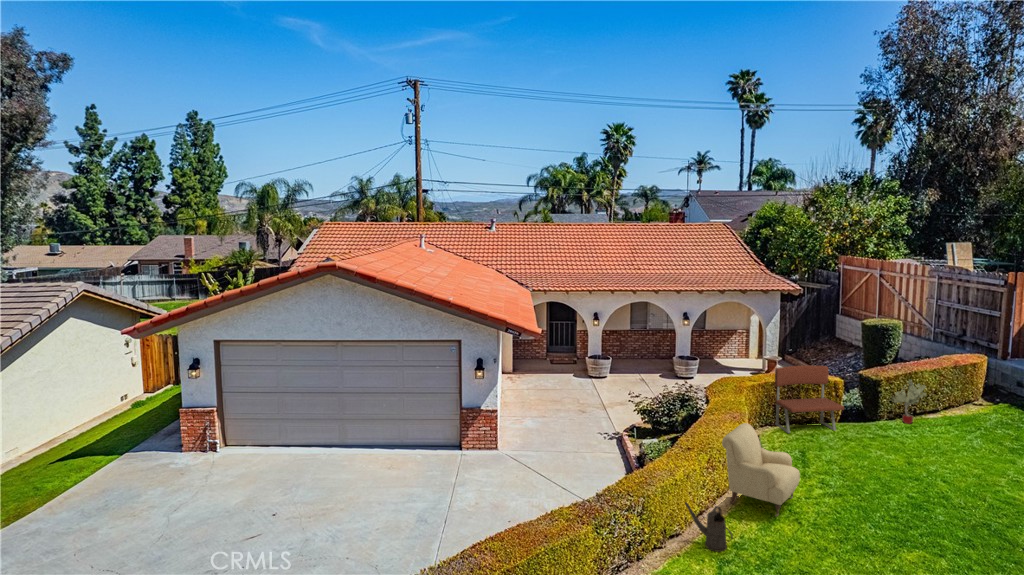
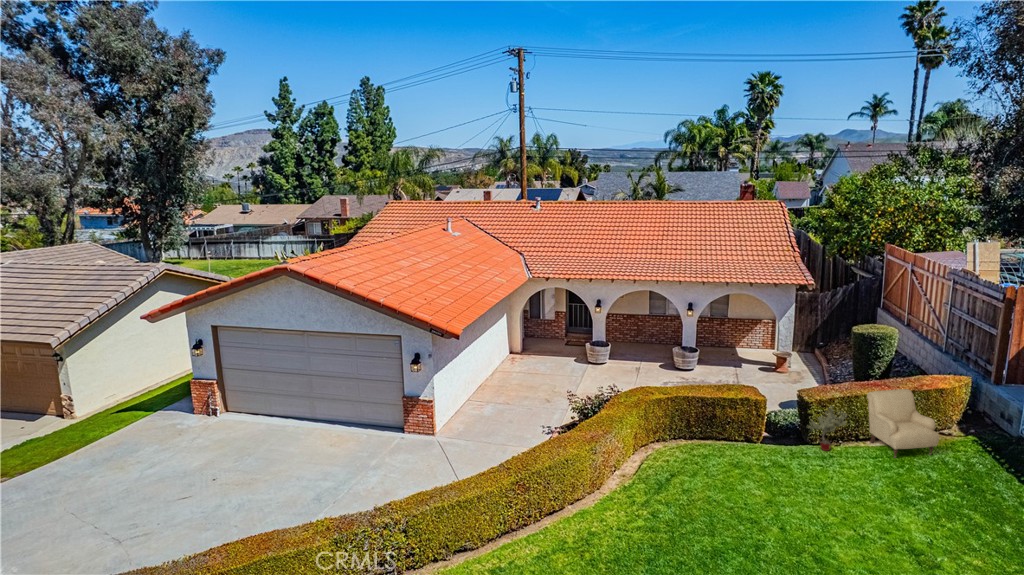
bench: present [775,365,844,433] -> none [684,383,744,451]
chair: present [722,423,800,516] -> present [867,389,939,458]
watering can: present [685,502,733,552] -> none [490,513,514,560]

